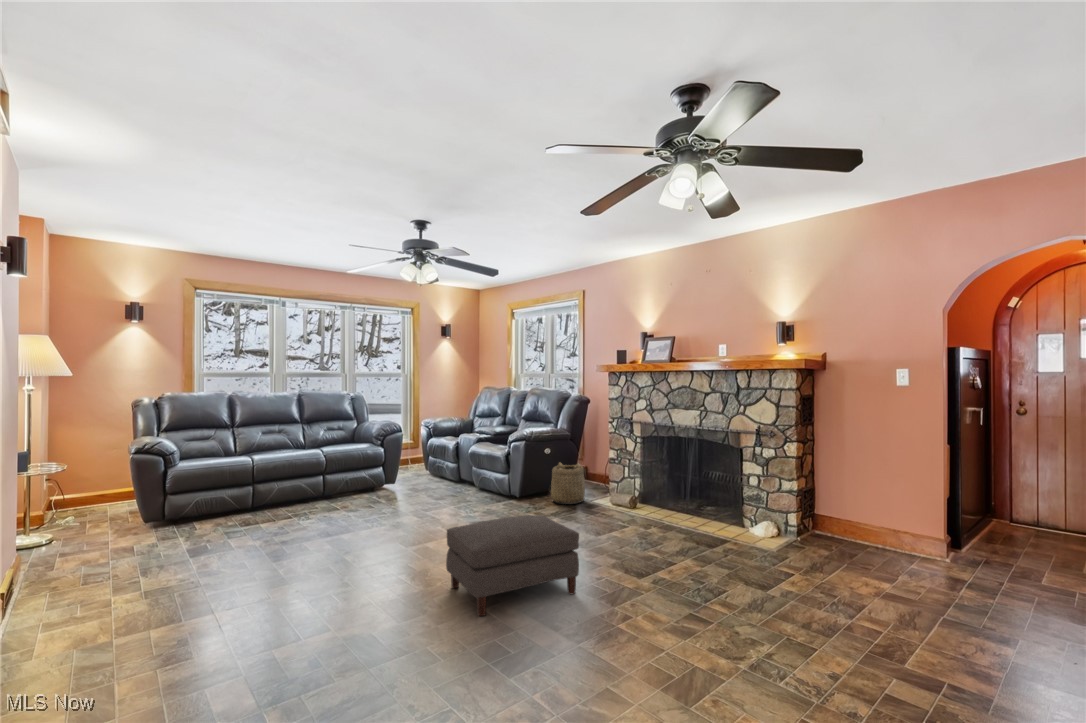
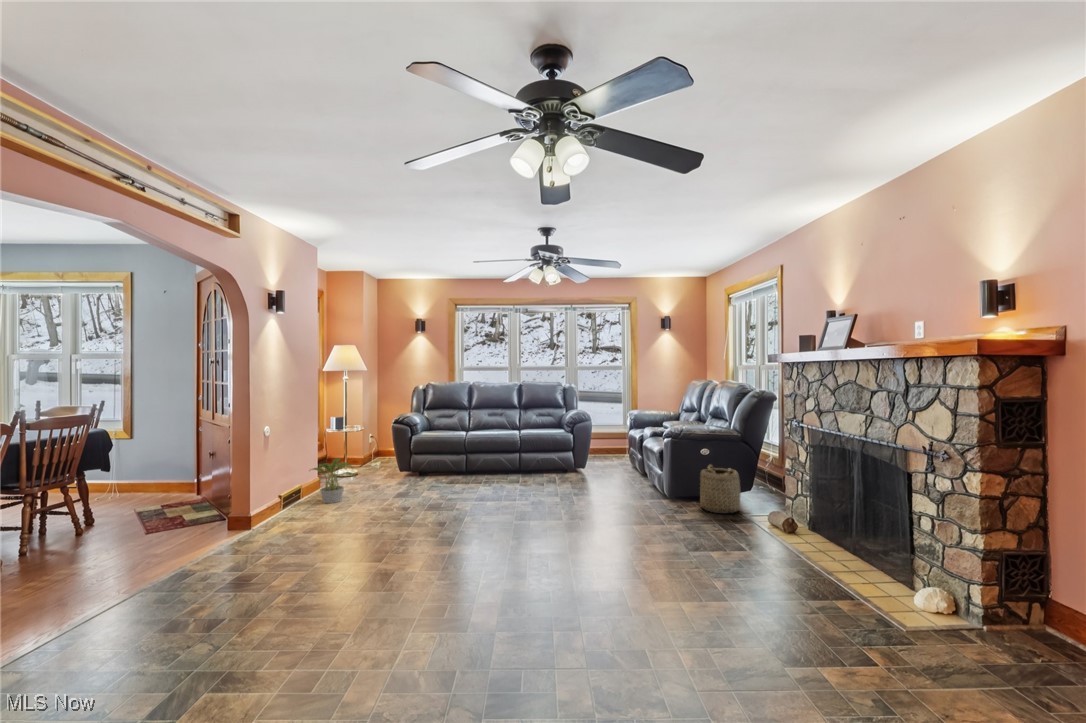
potted plant: none [24,509,128,583] -> present [312,458,355,503]
ottoman: present [446,515,579,616] -> none [456,509,578,599]

